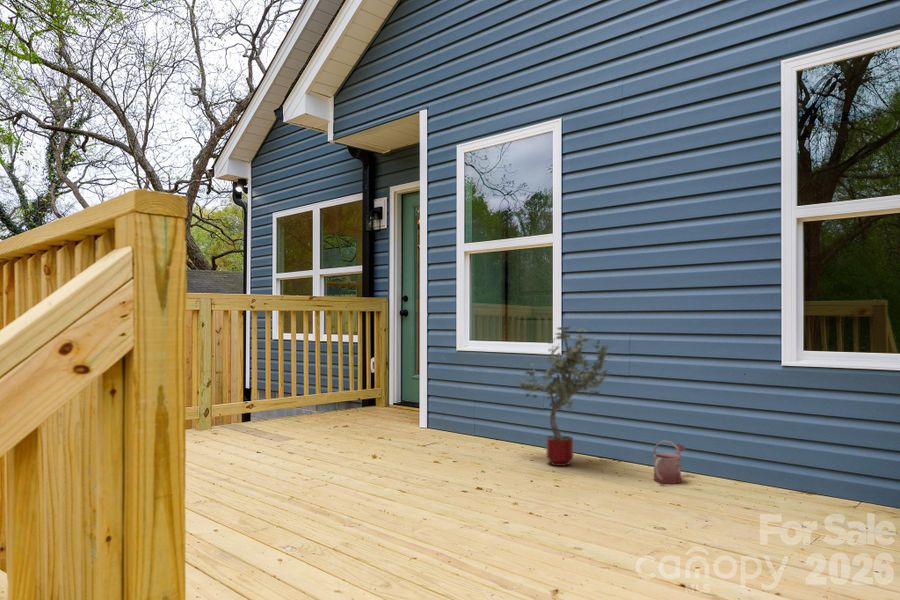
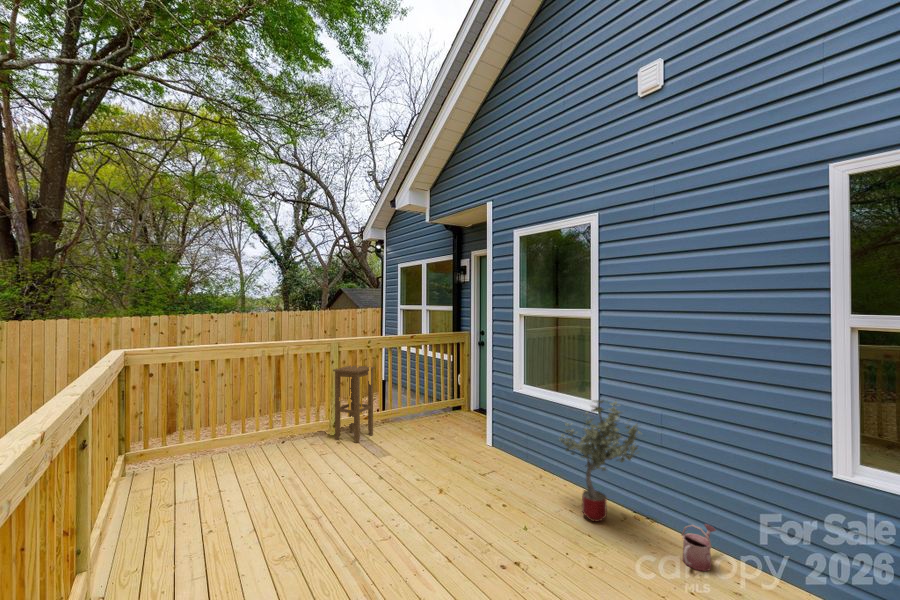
stool: none [202,333,262,434] -> present [333,366,375,443]

